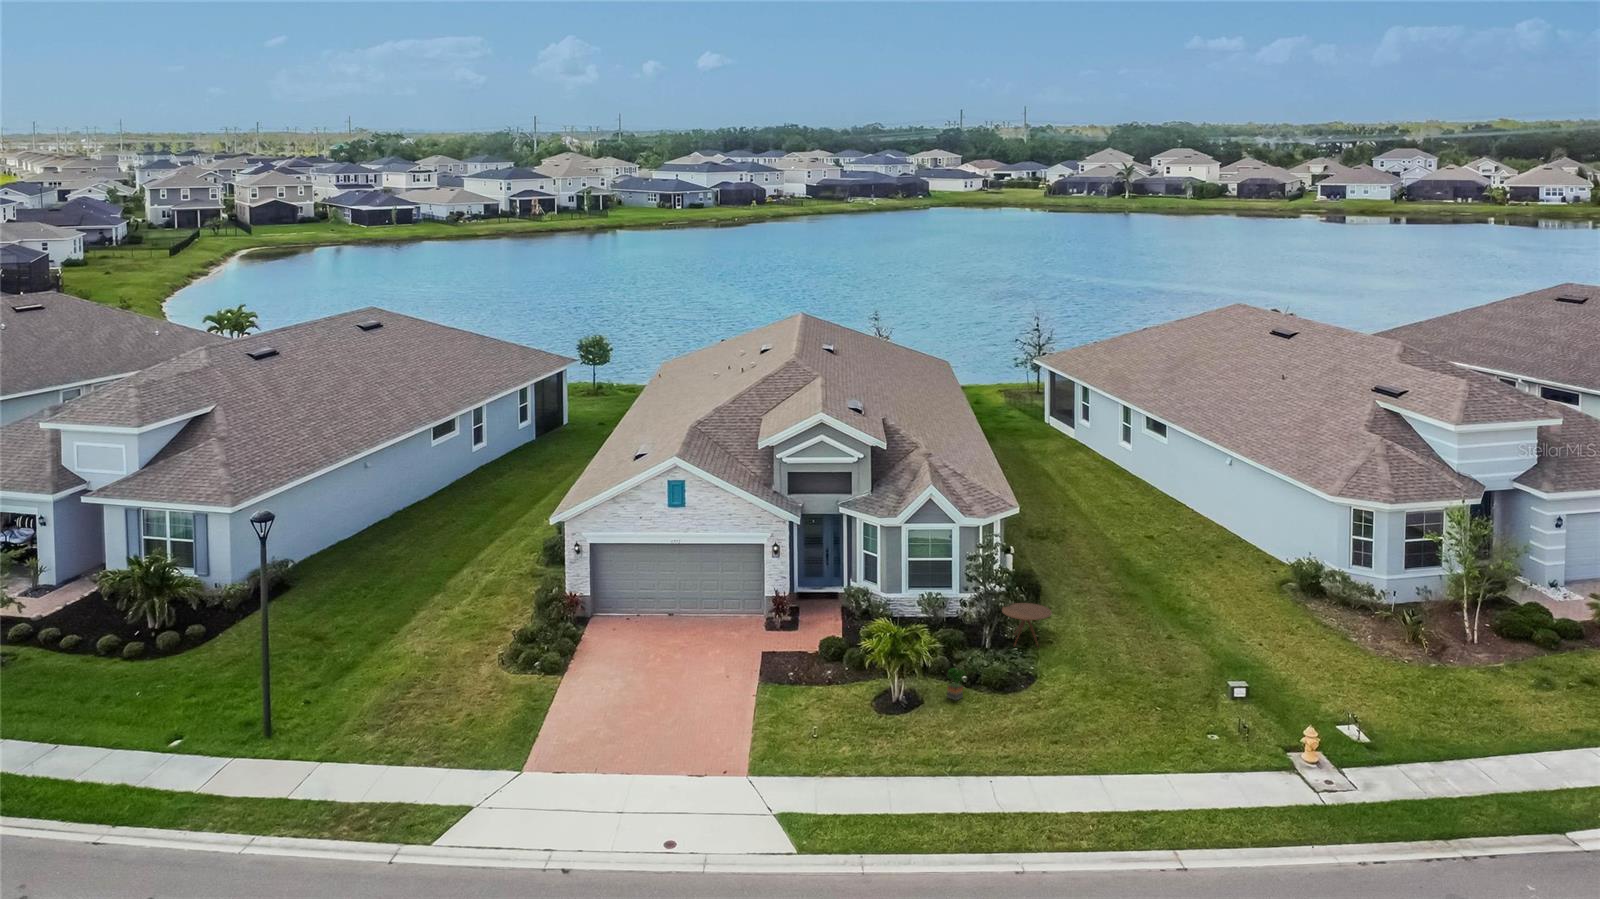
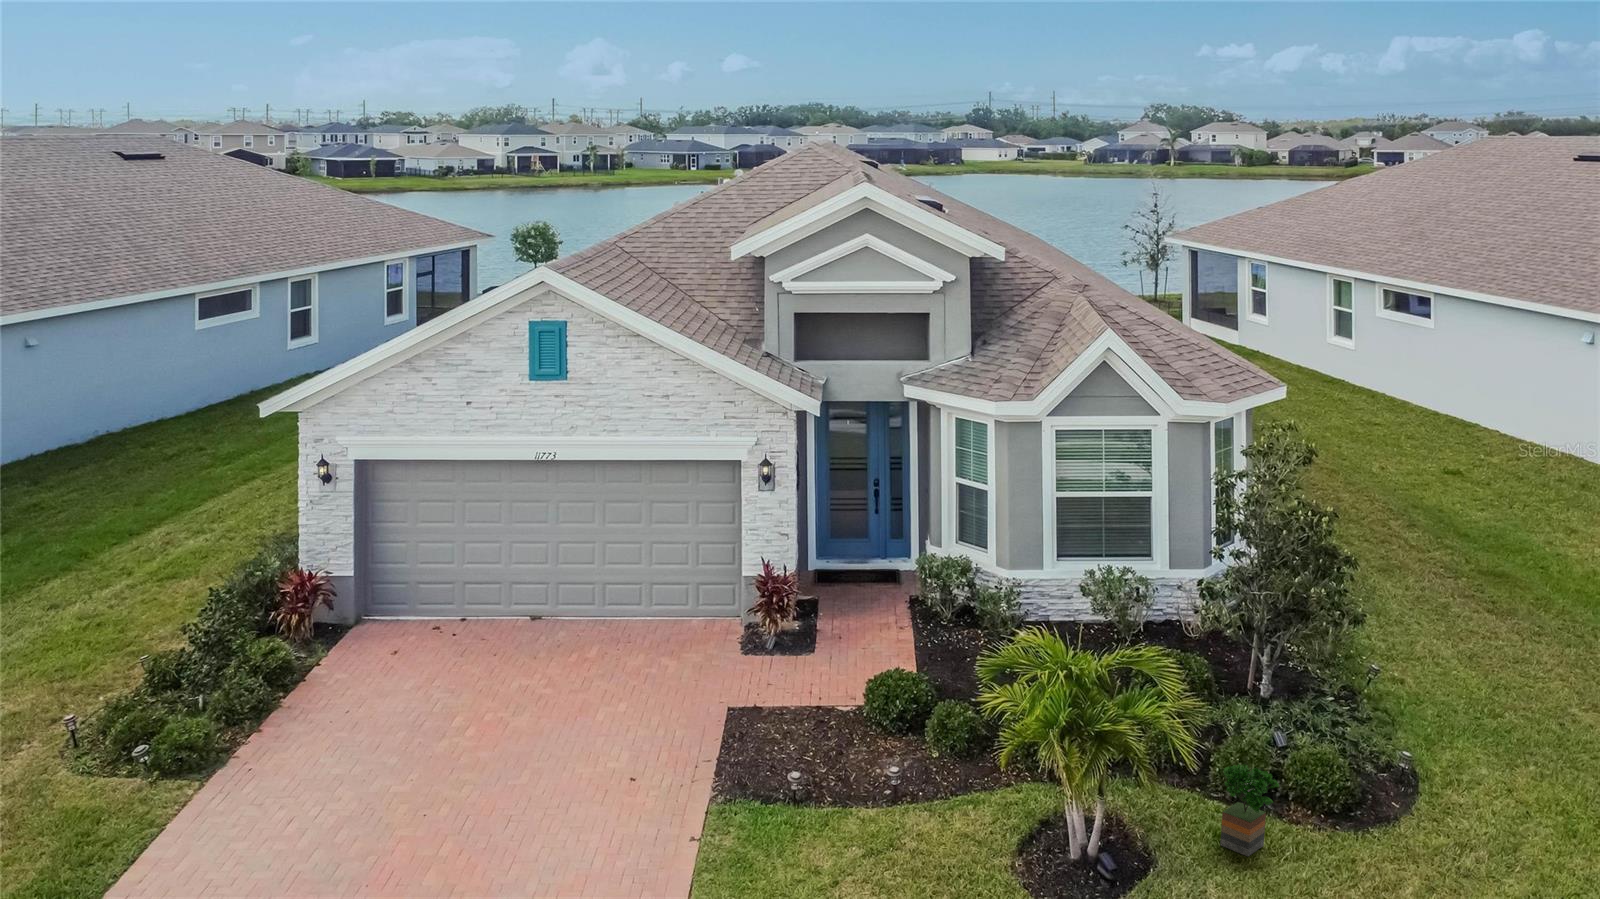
round table: present [1002,603,1052,646] -> none [1298,589,1426,695]

